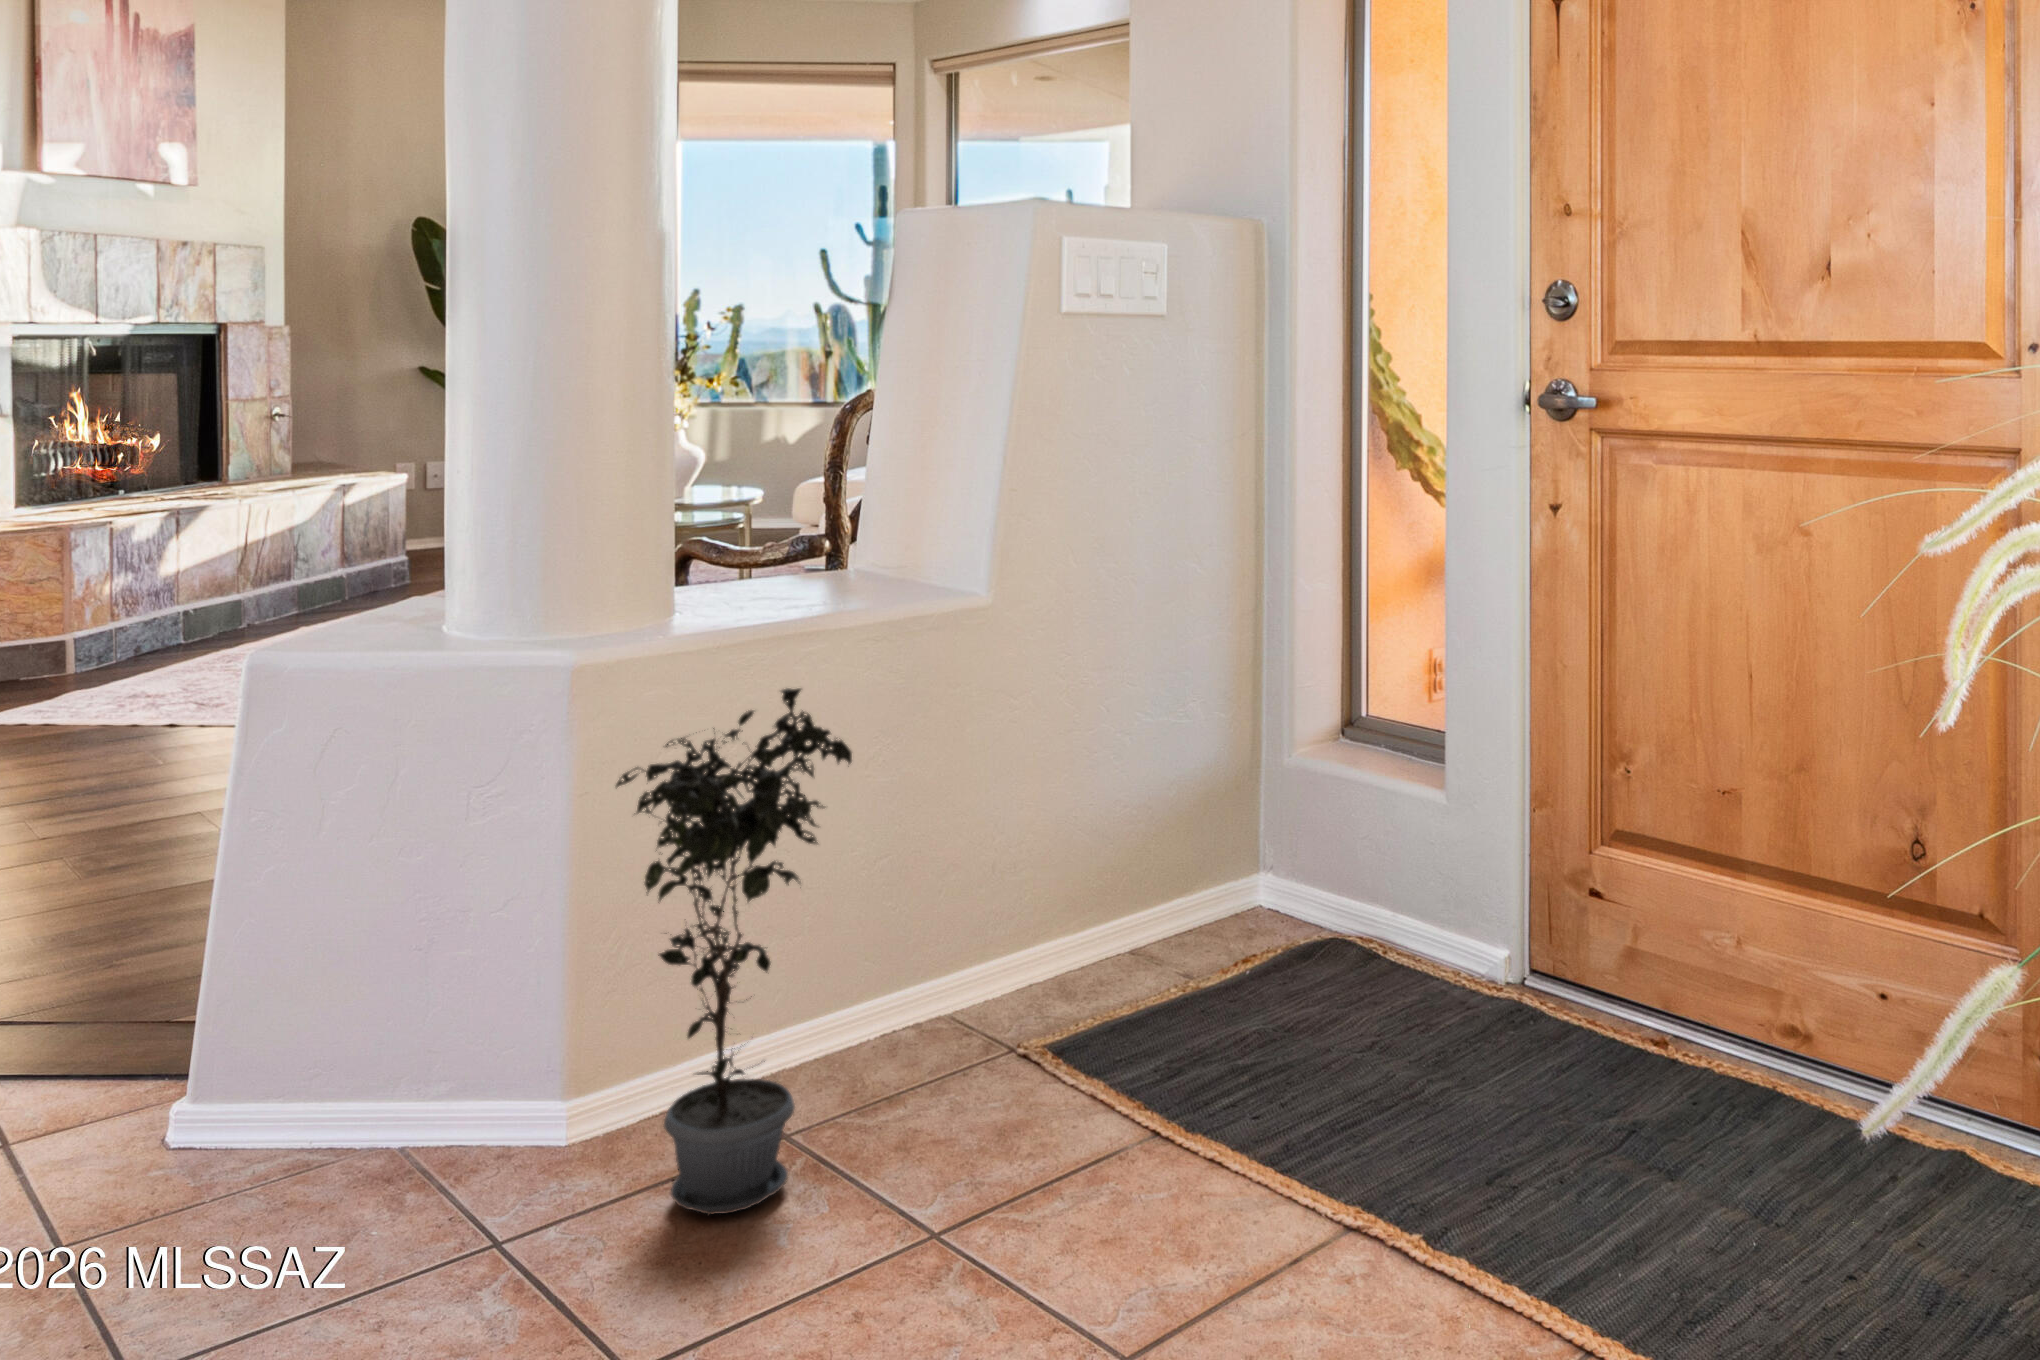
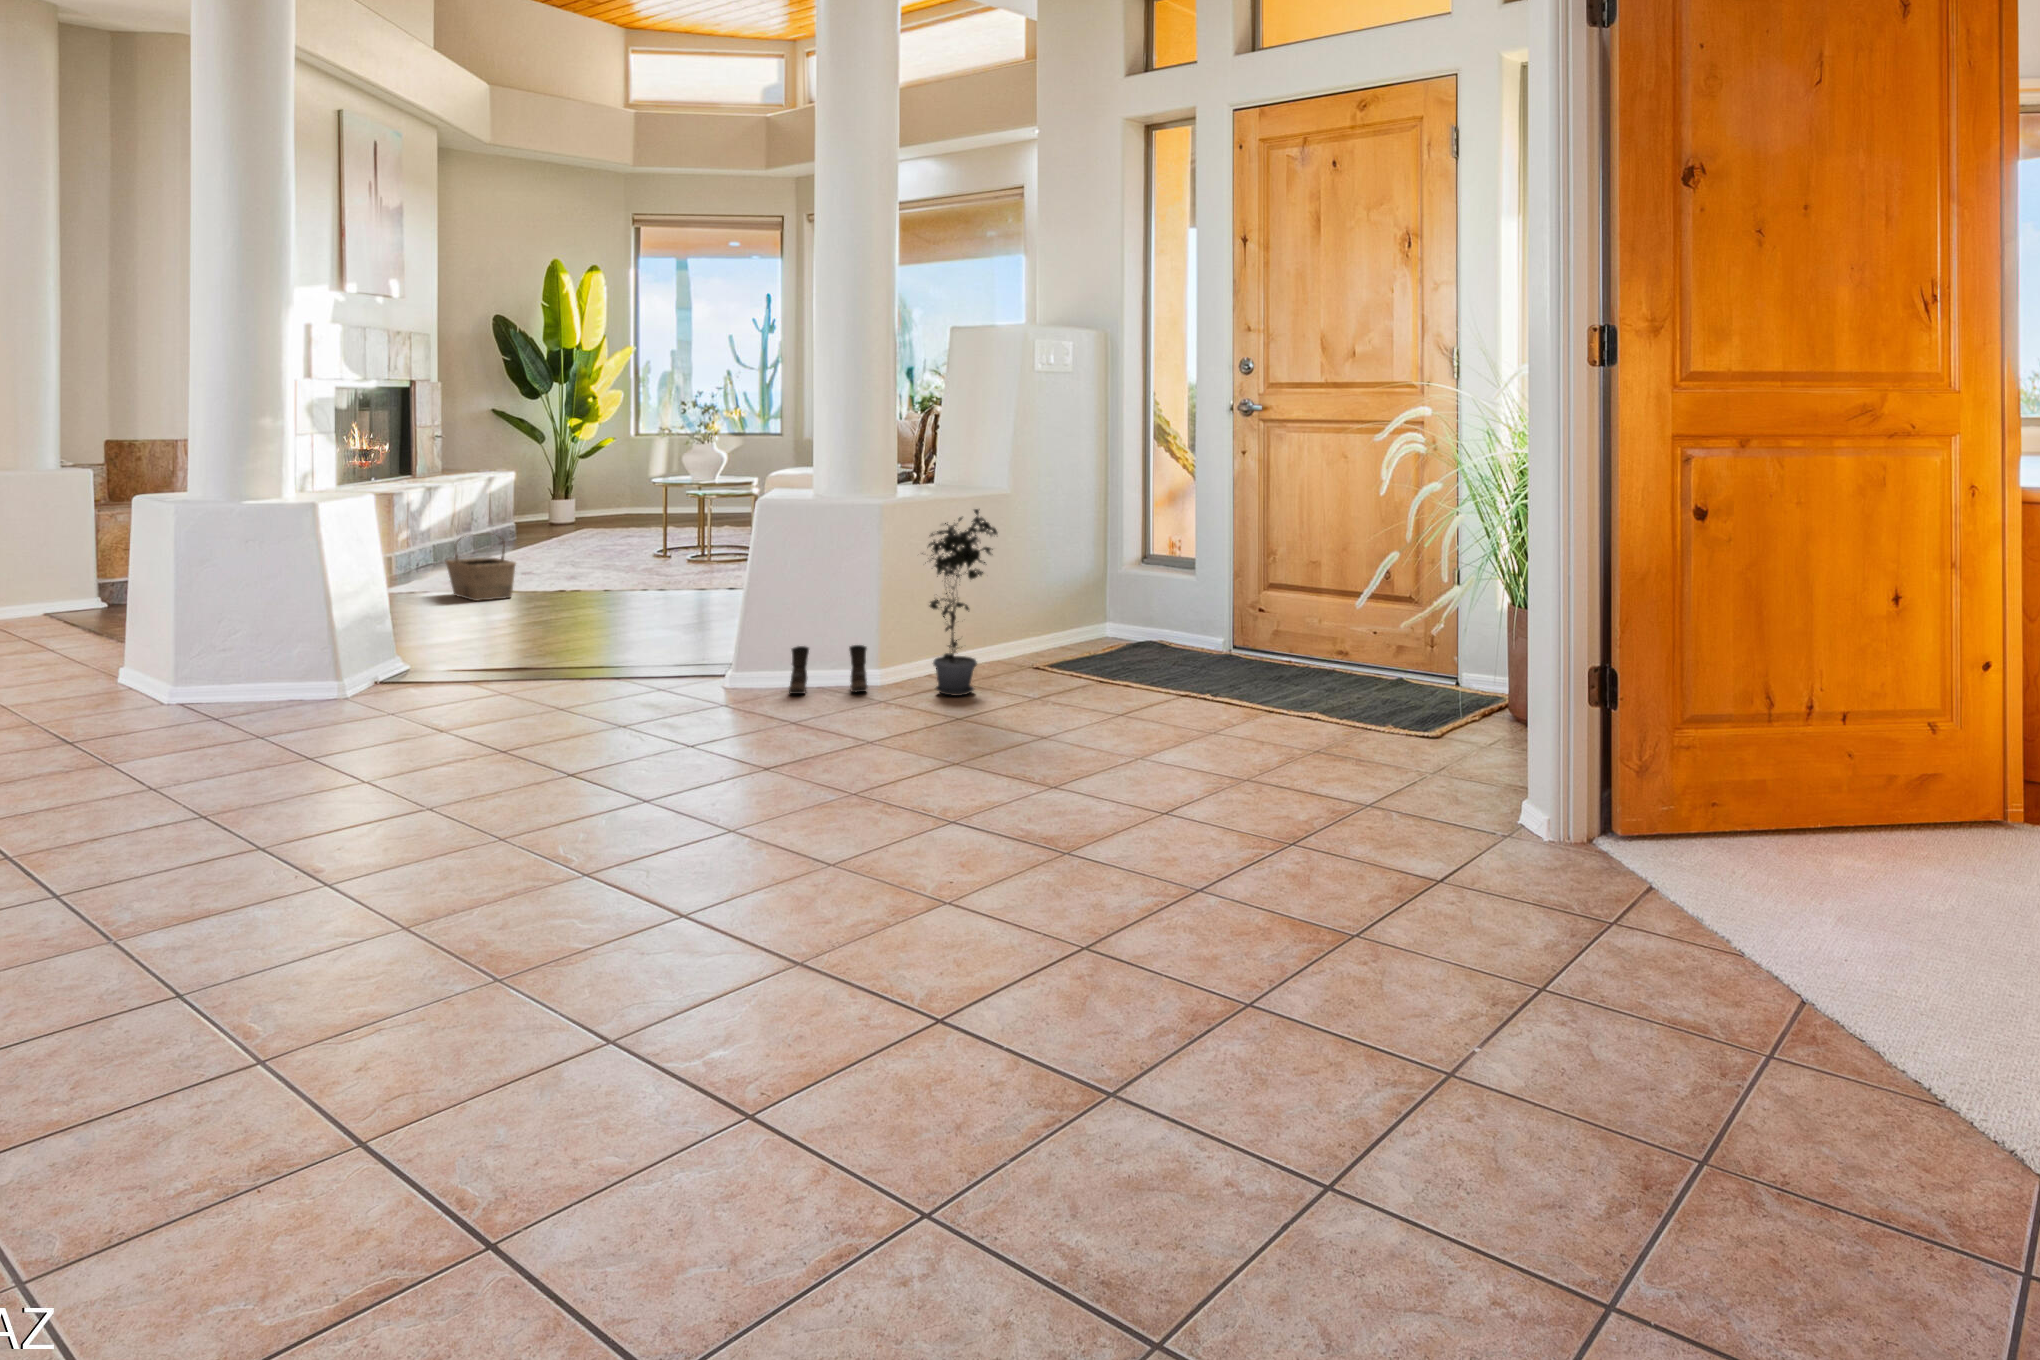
basket: none [53,618,178,755] -> present [445,534,516,601]
boots: none [266,1038,522,1202] -> present [789,645,868,694]

